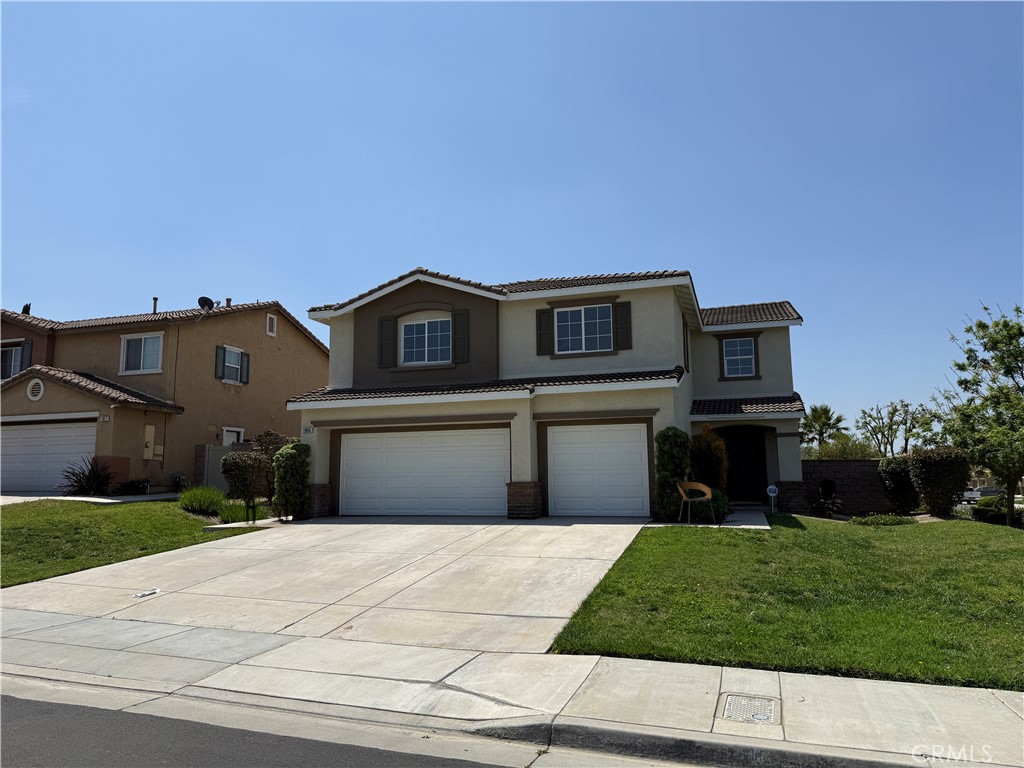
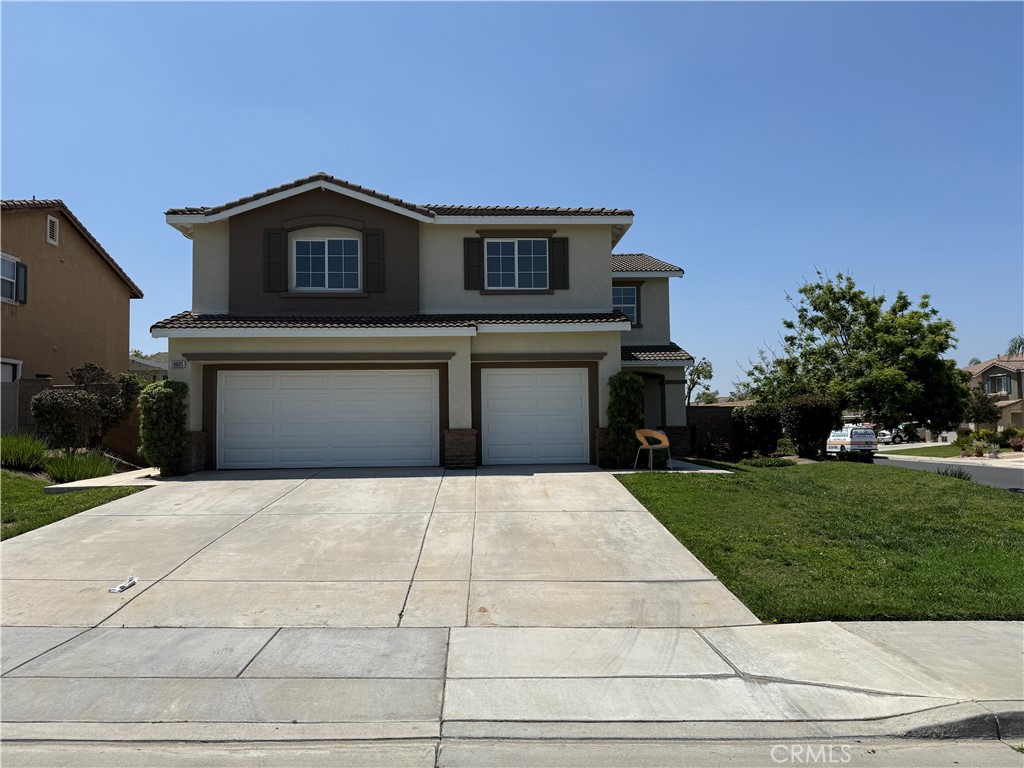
bench: present [246,495,288,524] -> none [101,444,161,482]

